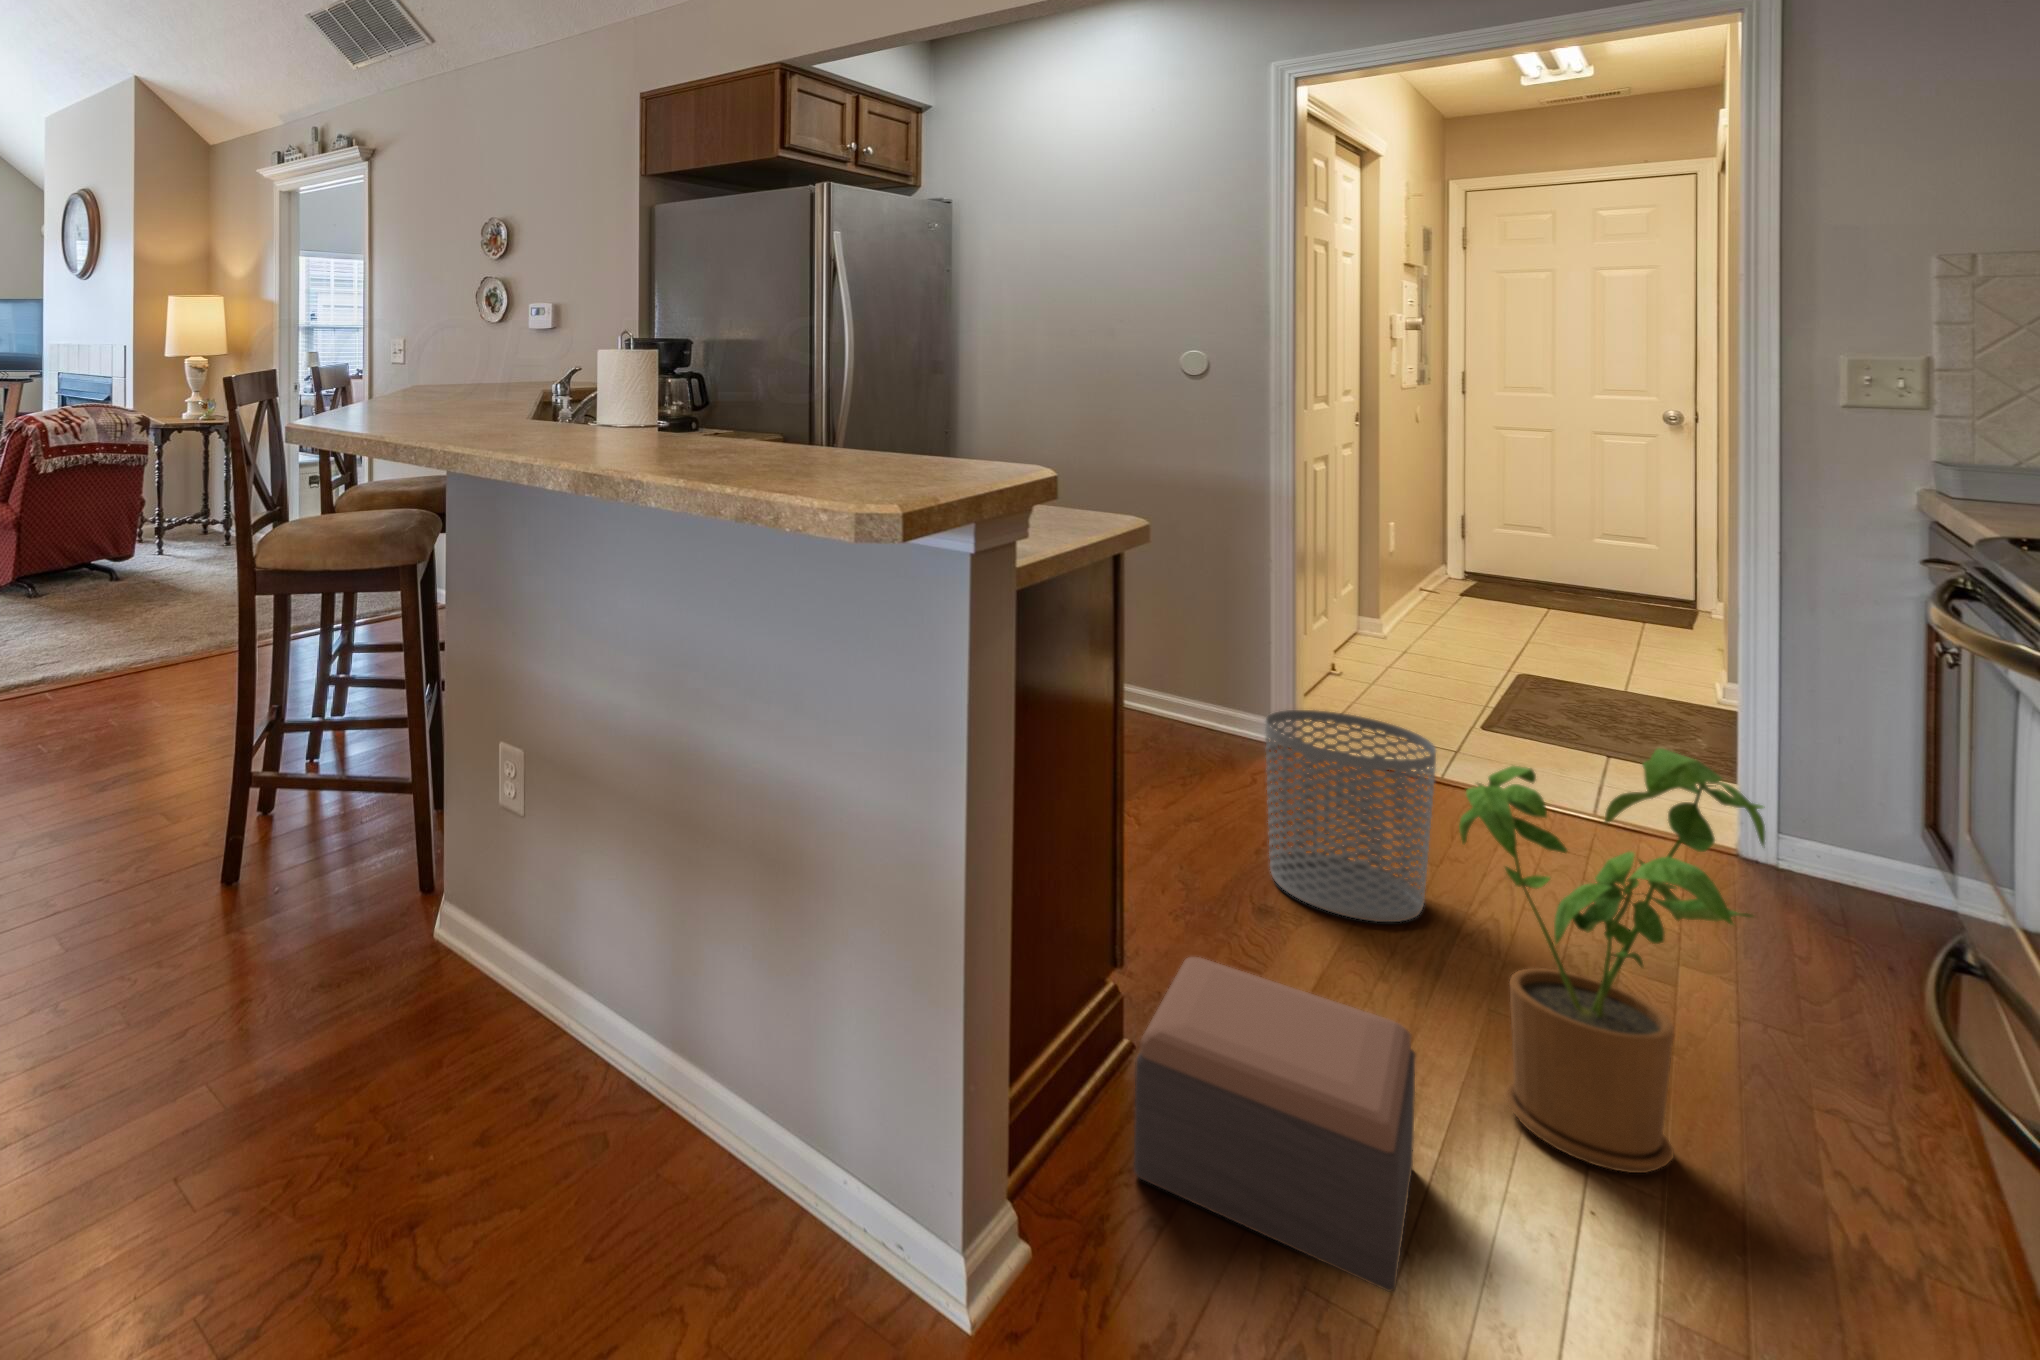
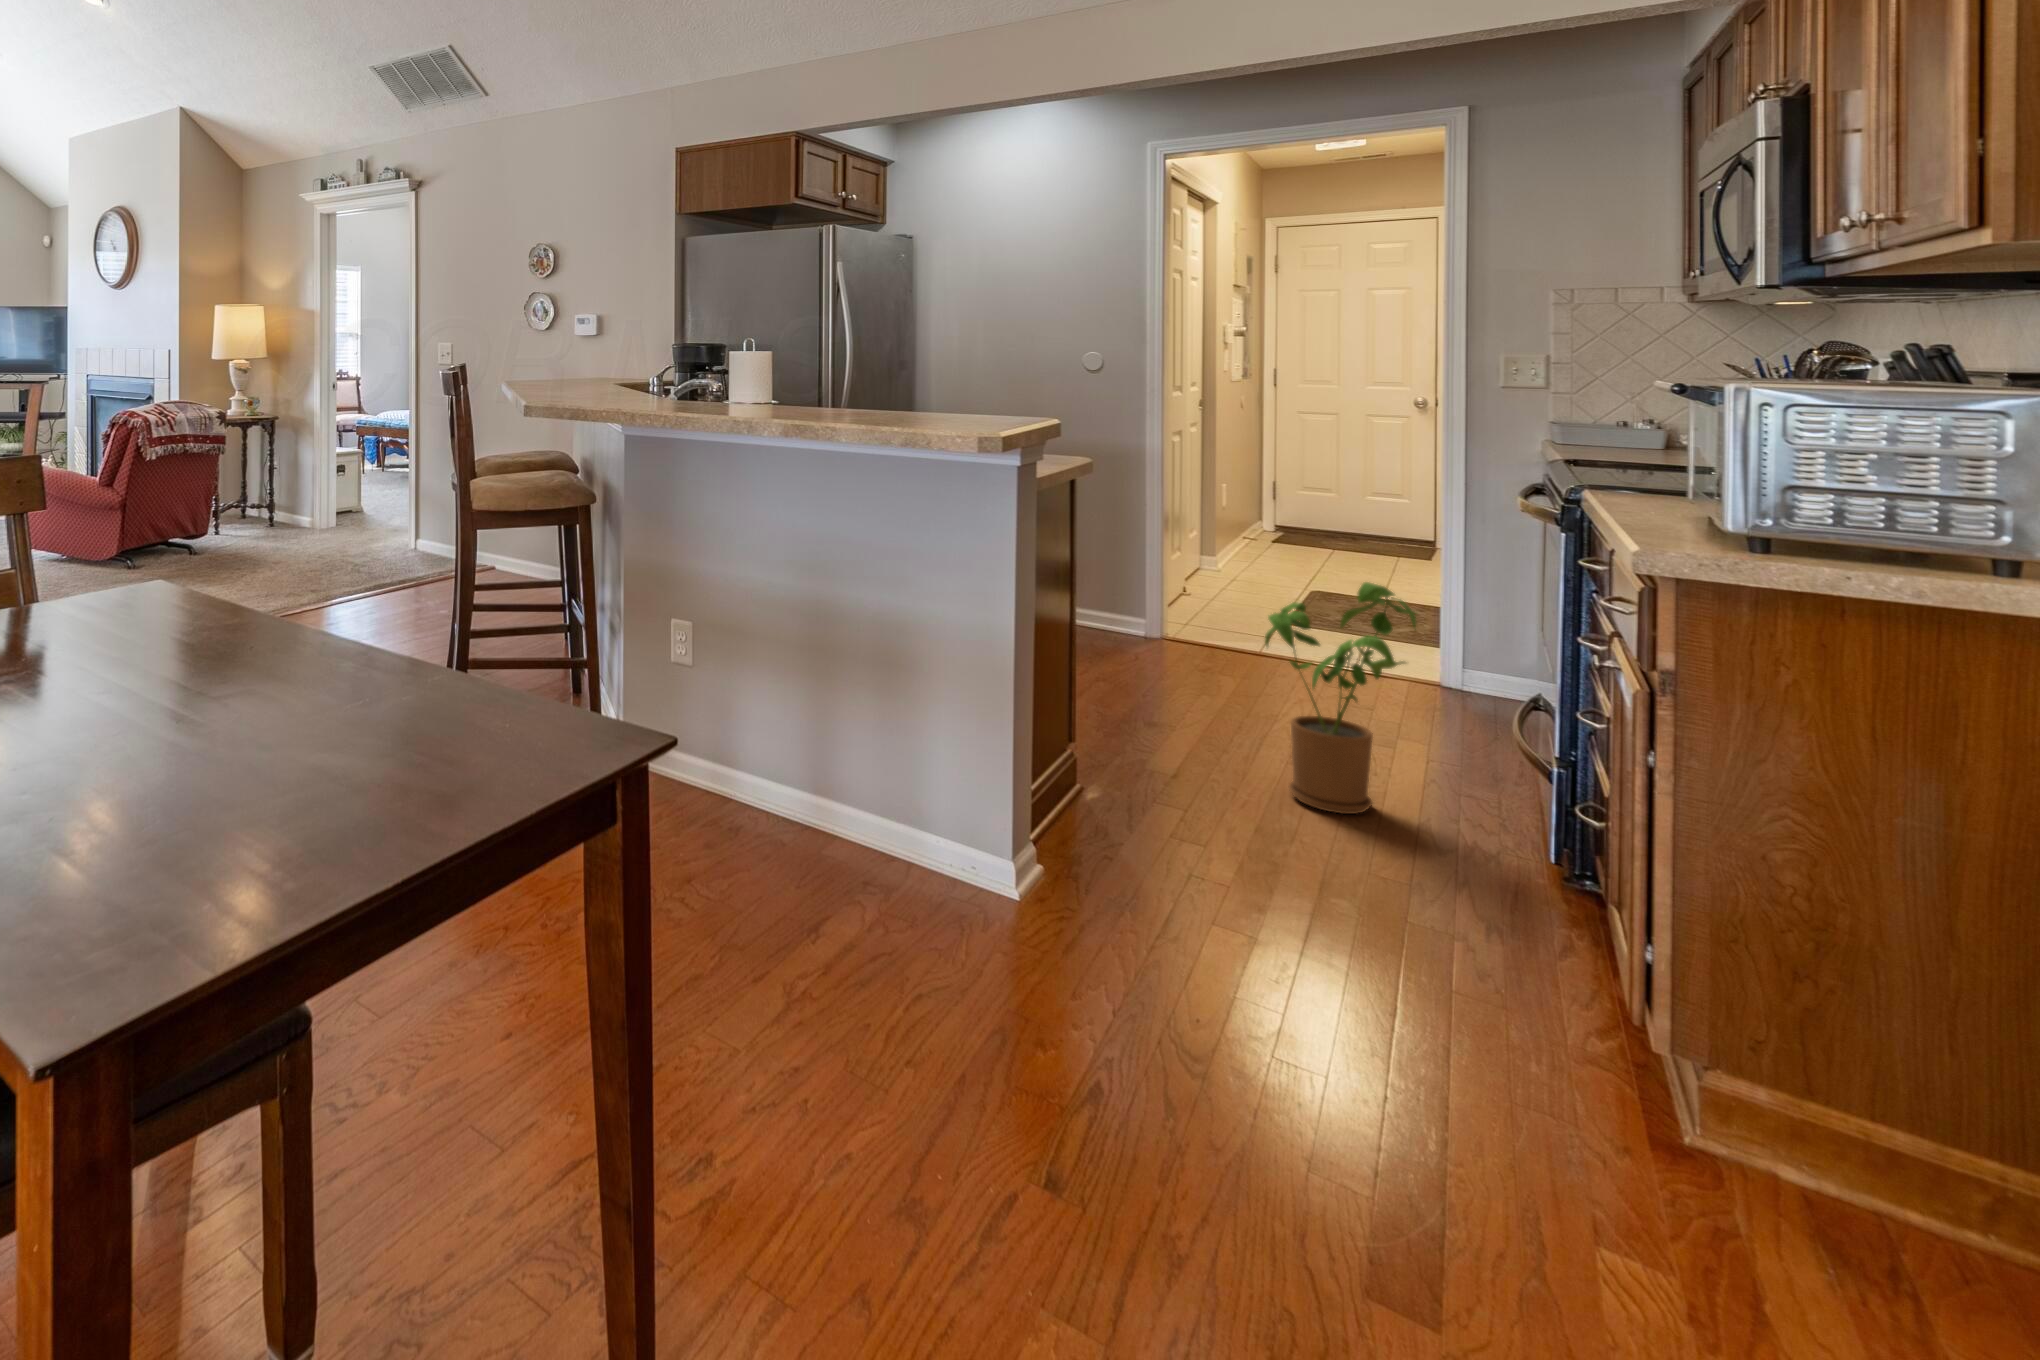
waste bin: present [1265,710,1436,922] -> none [1150,595,1254,722]
footstool: present [1134,957,1416,1292] -> none [1093,718,1241,860]

